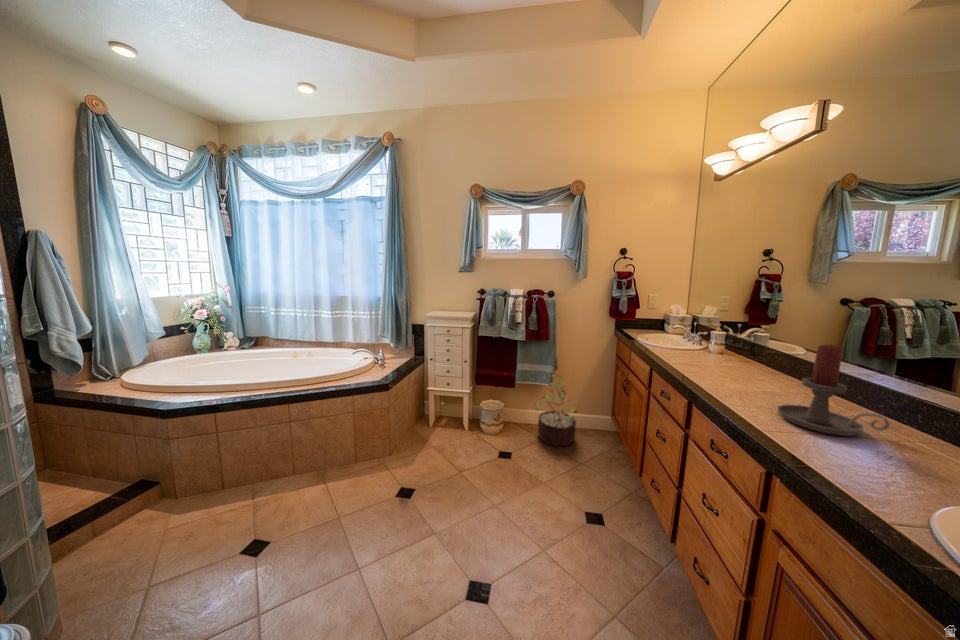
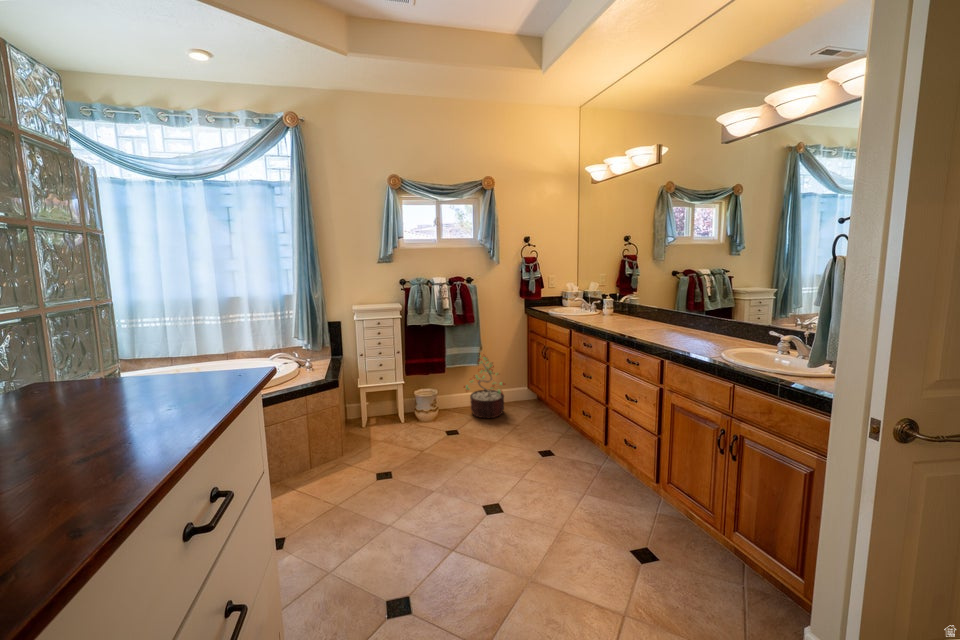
candle holder: present [778,345,890,436] -> none [647,293,694,342]

